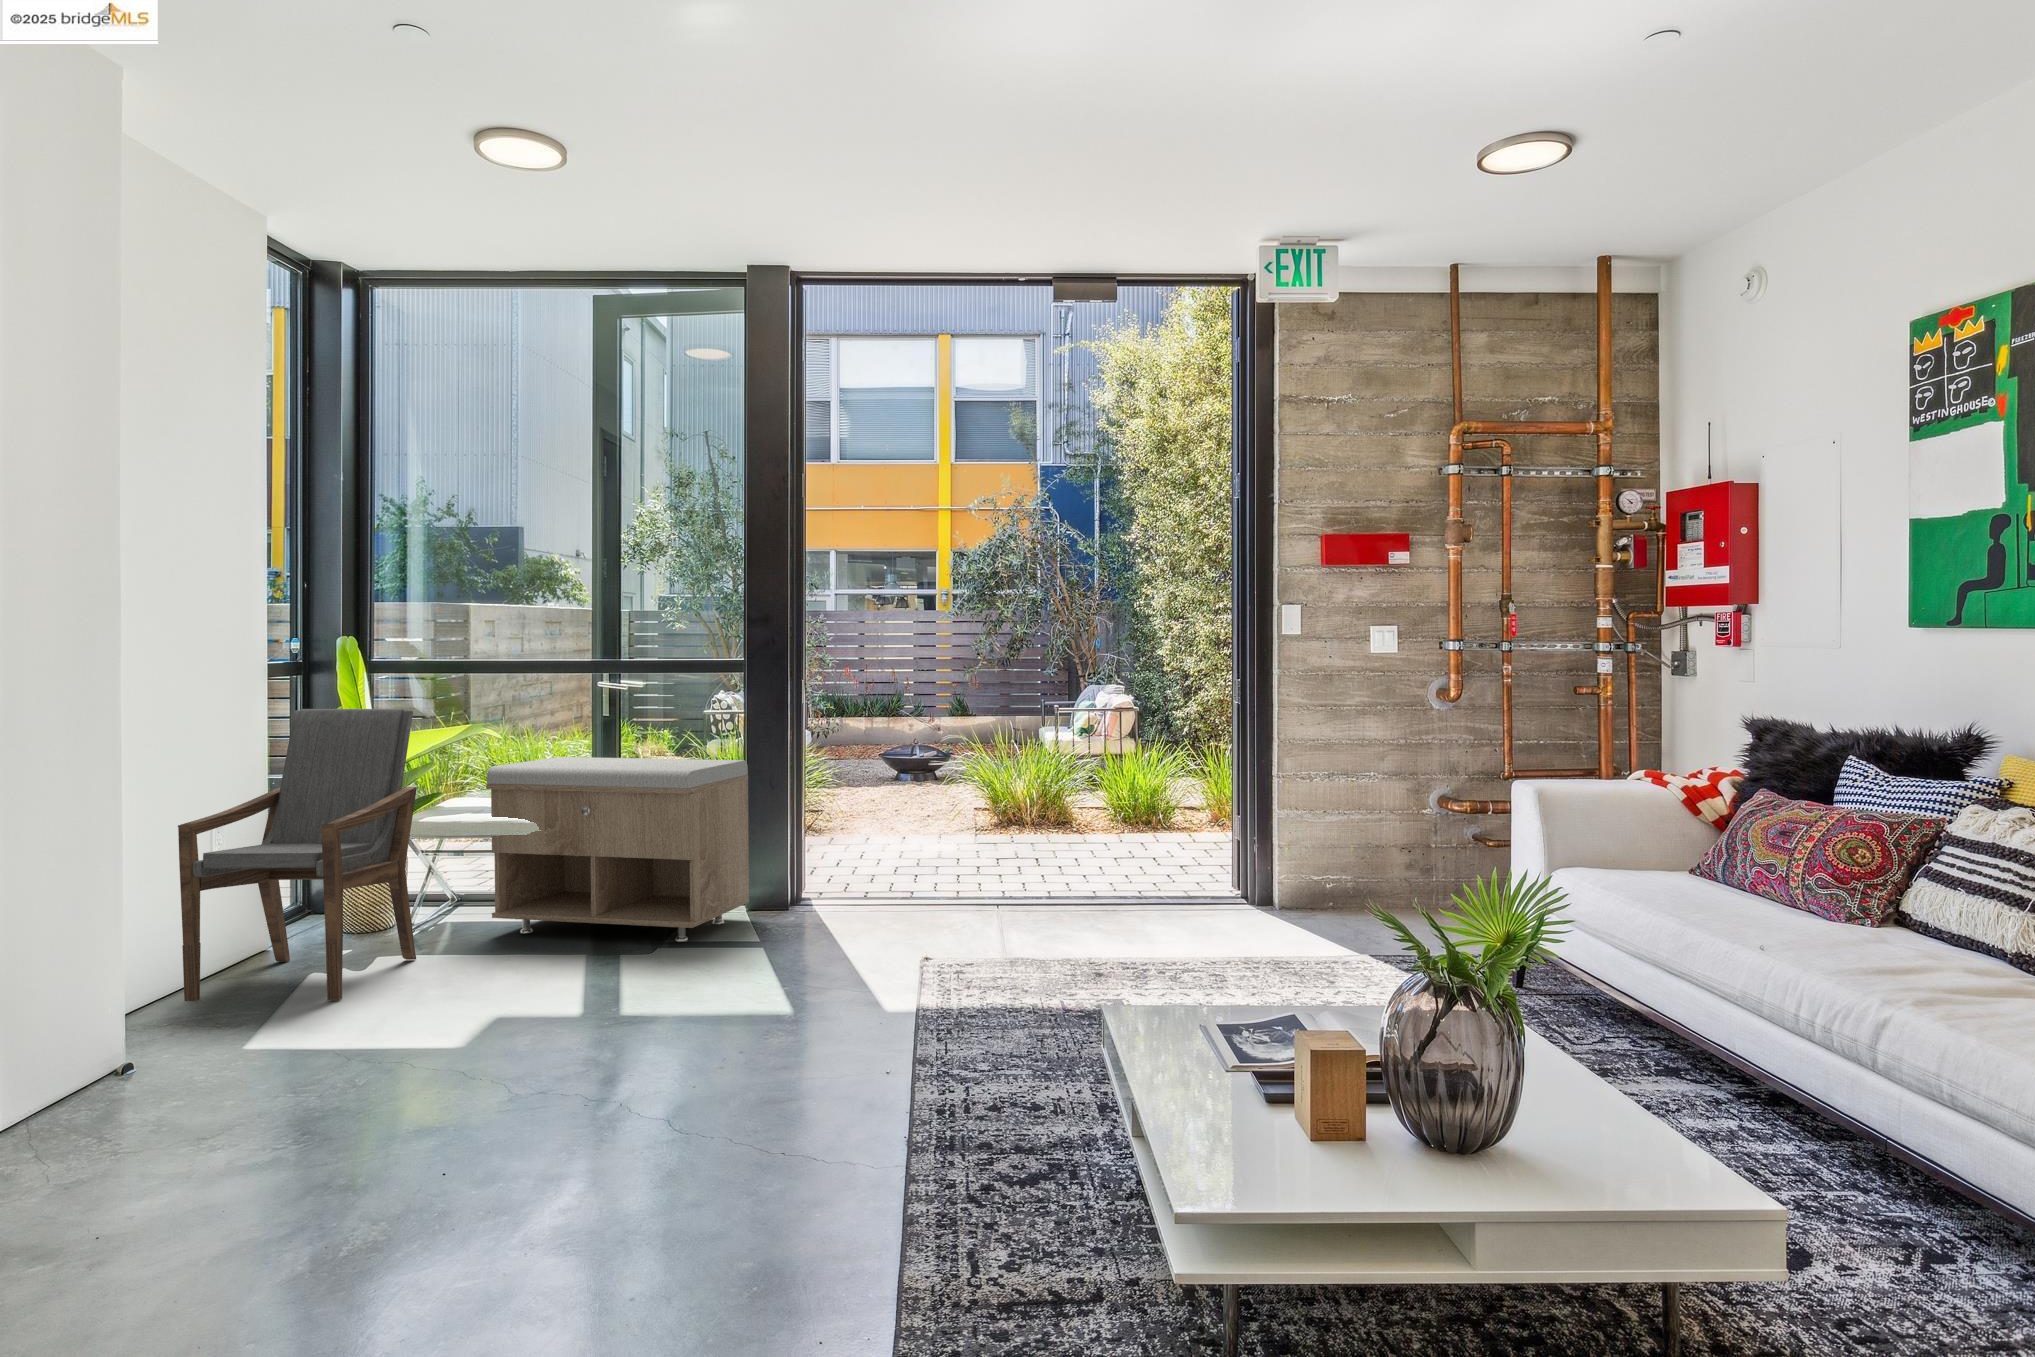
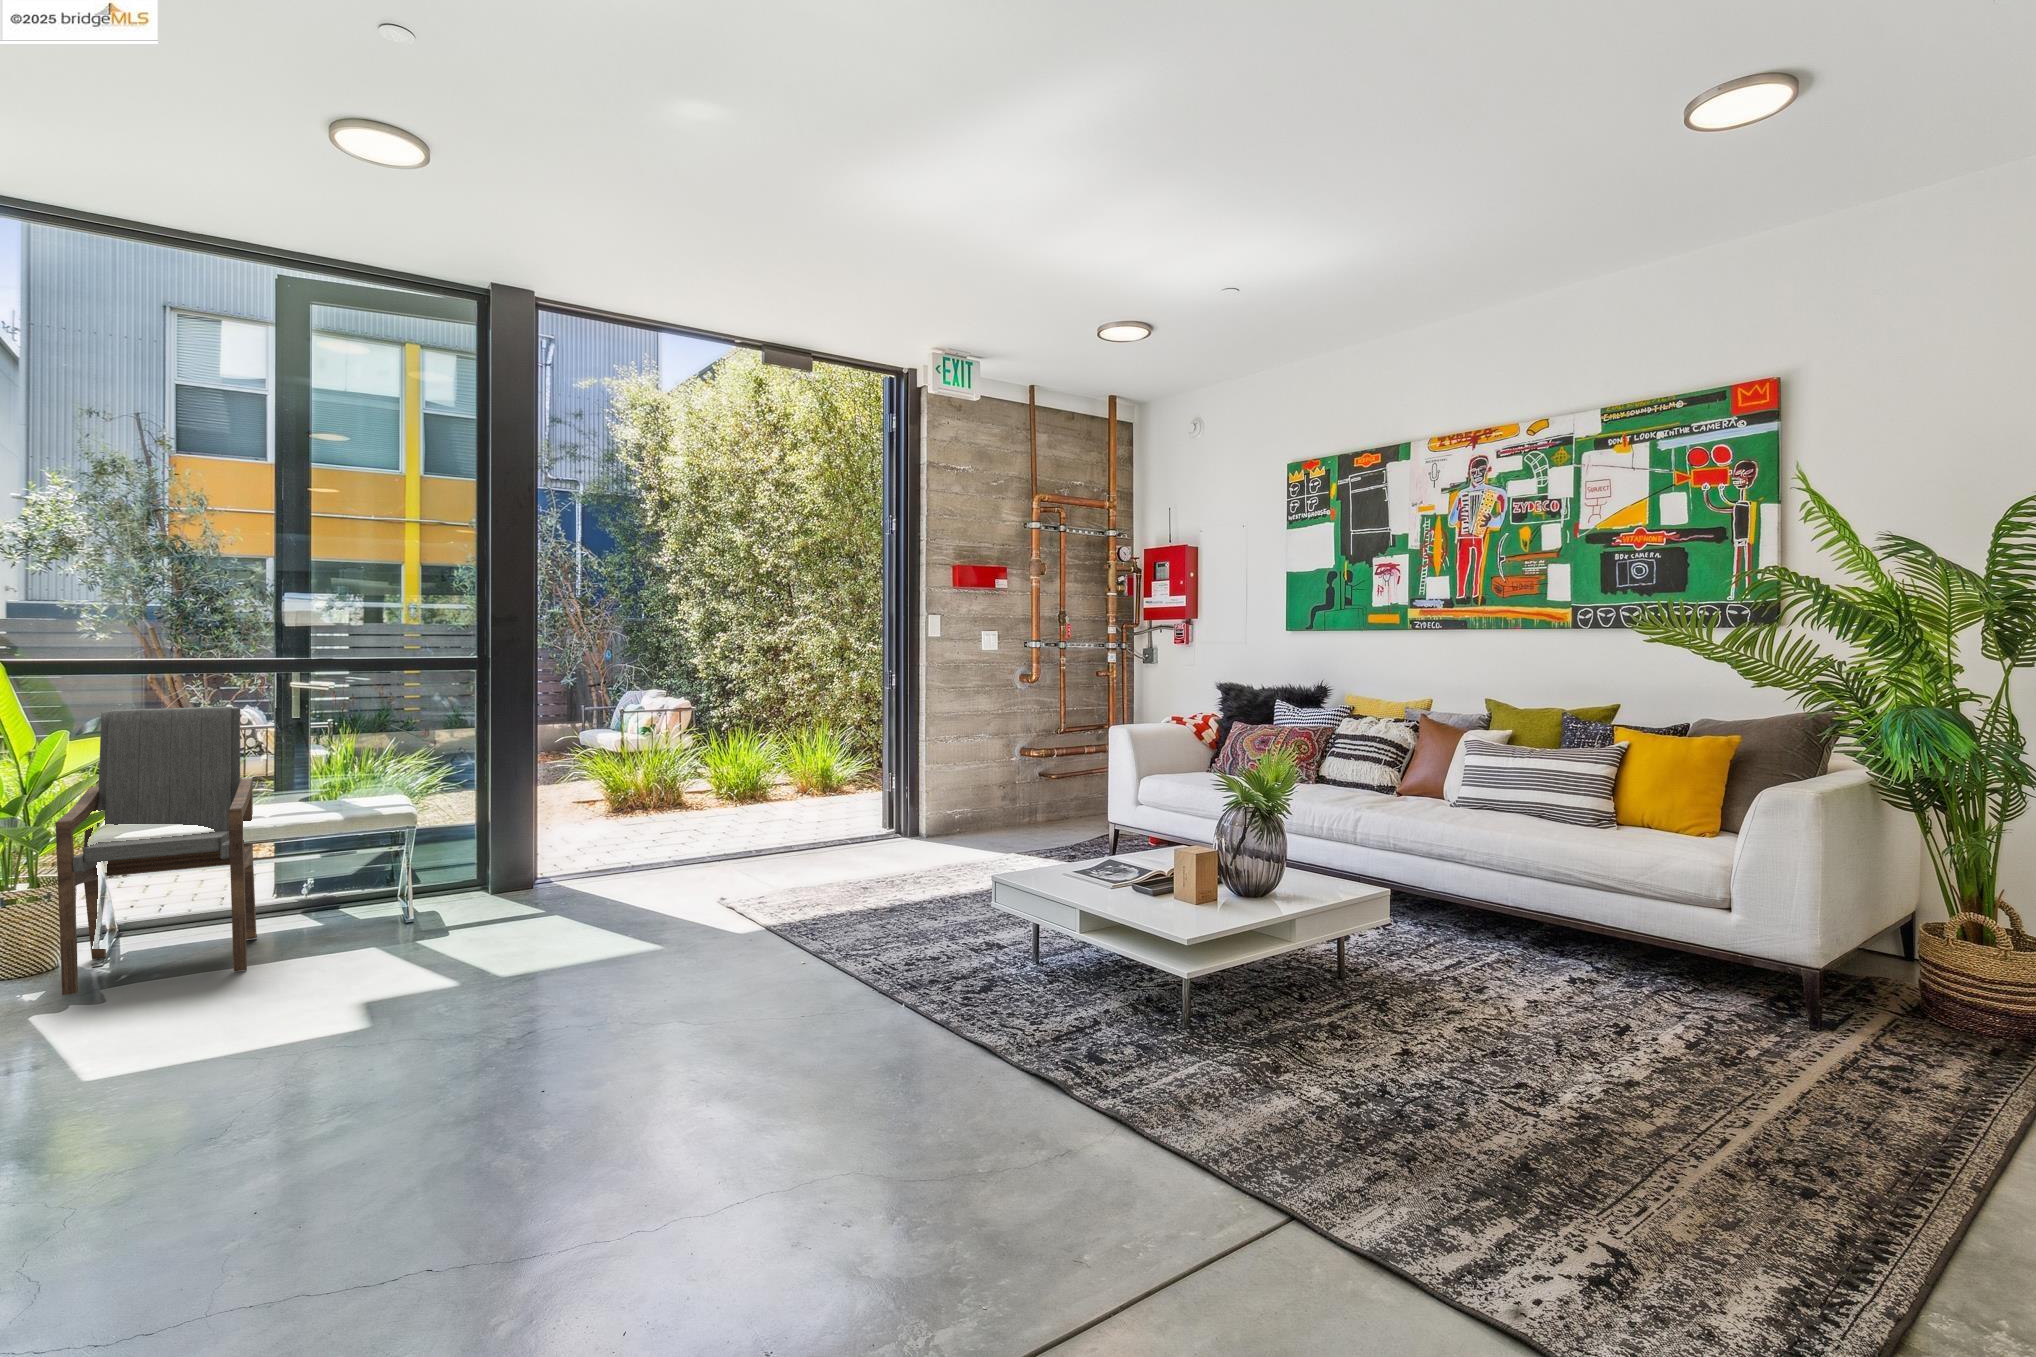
storage bench: present [486,757,749,942] -> none [295,743,532,910]

